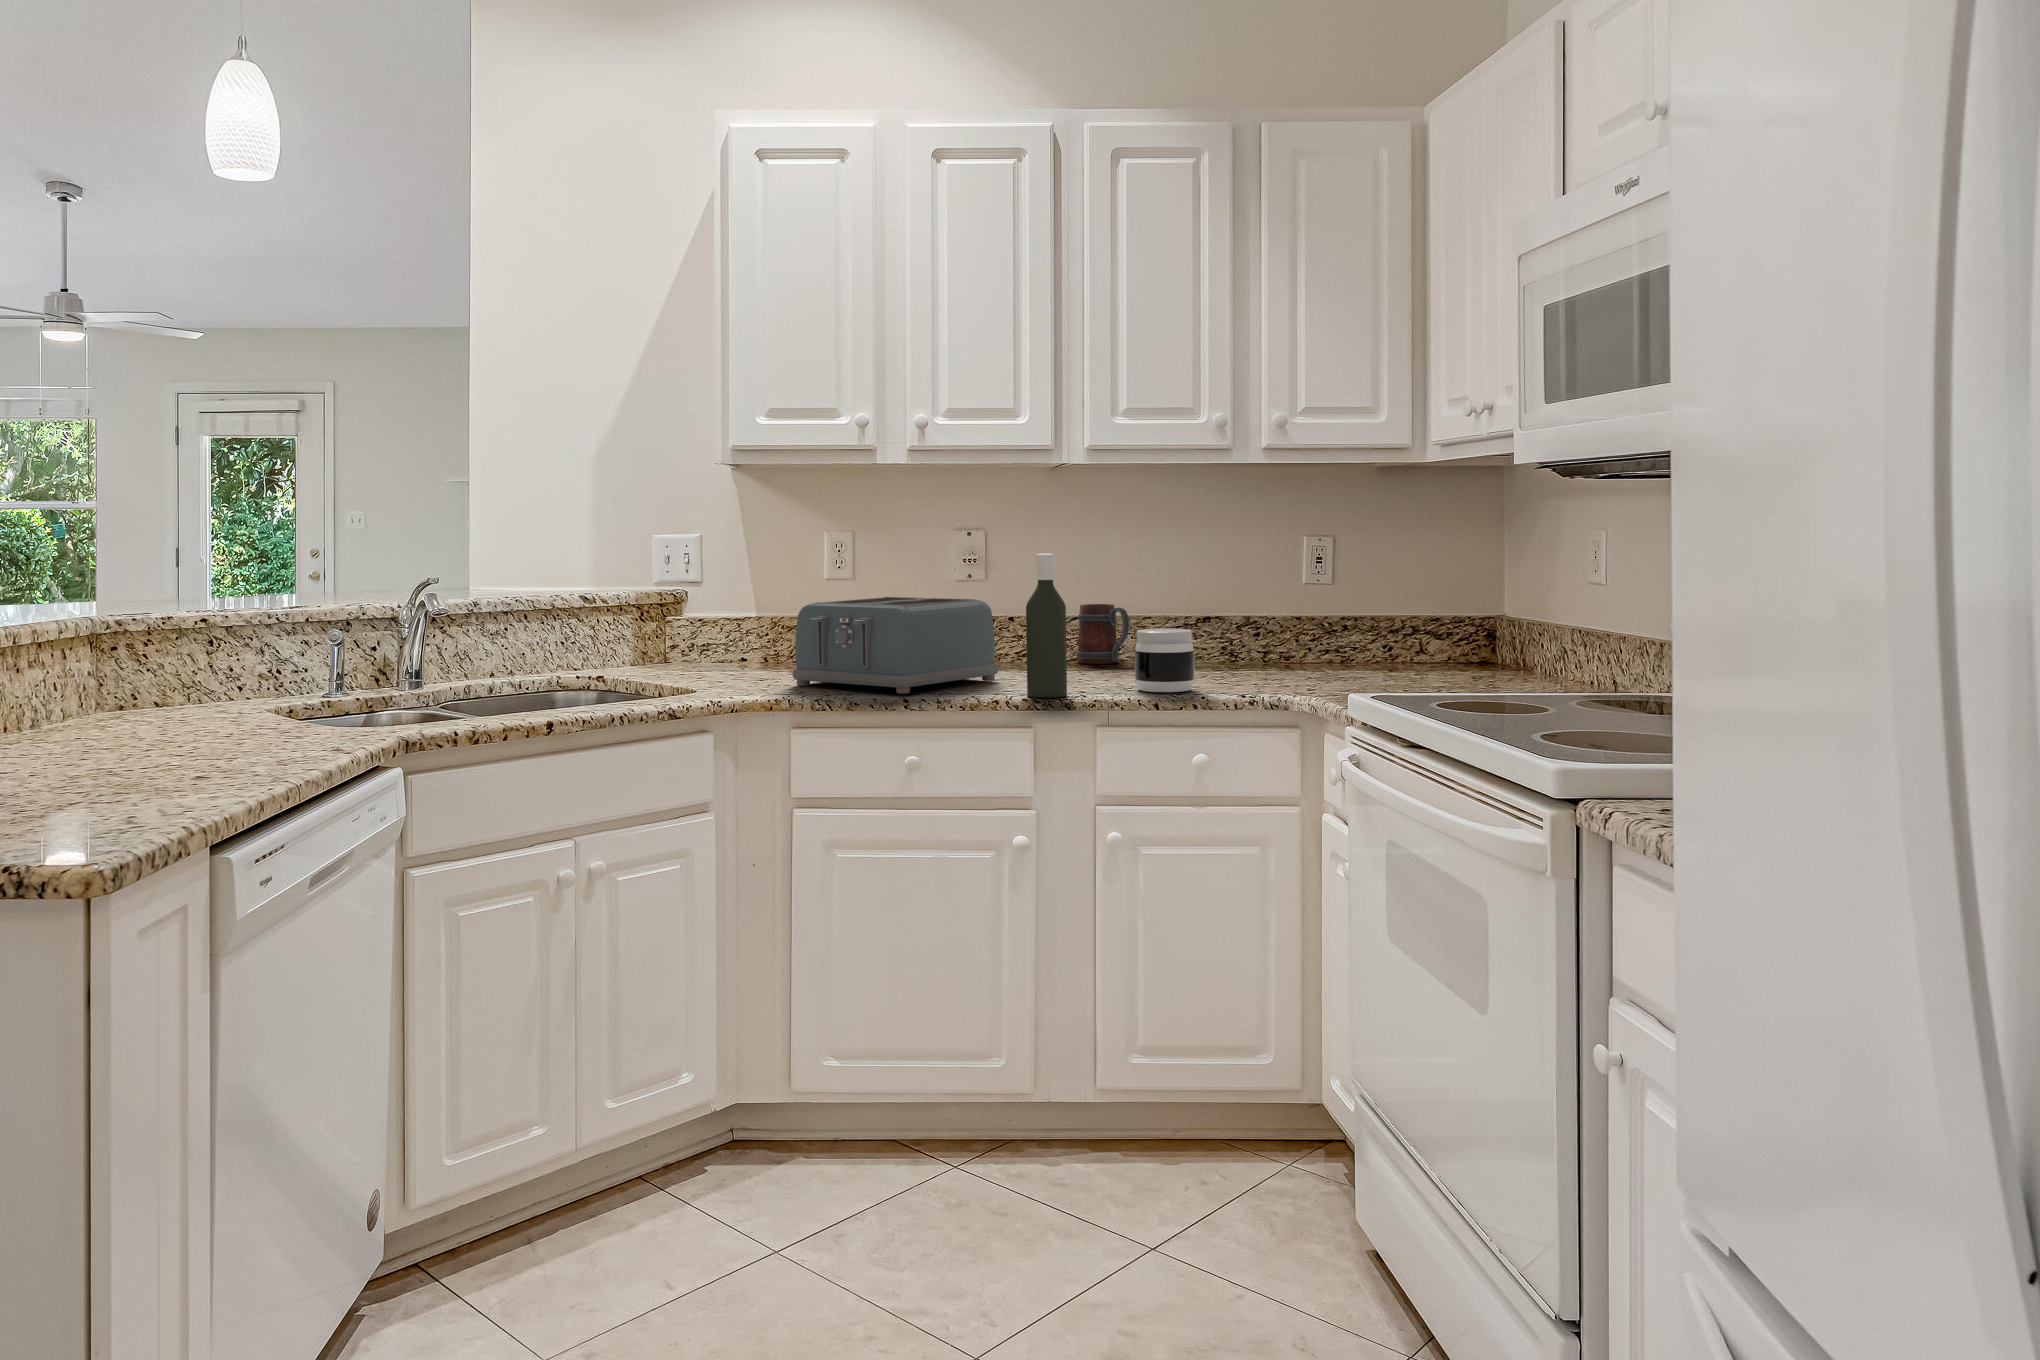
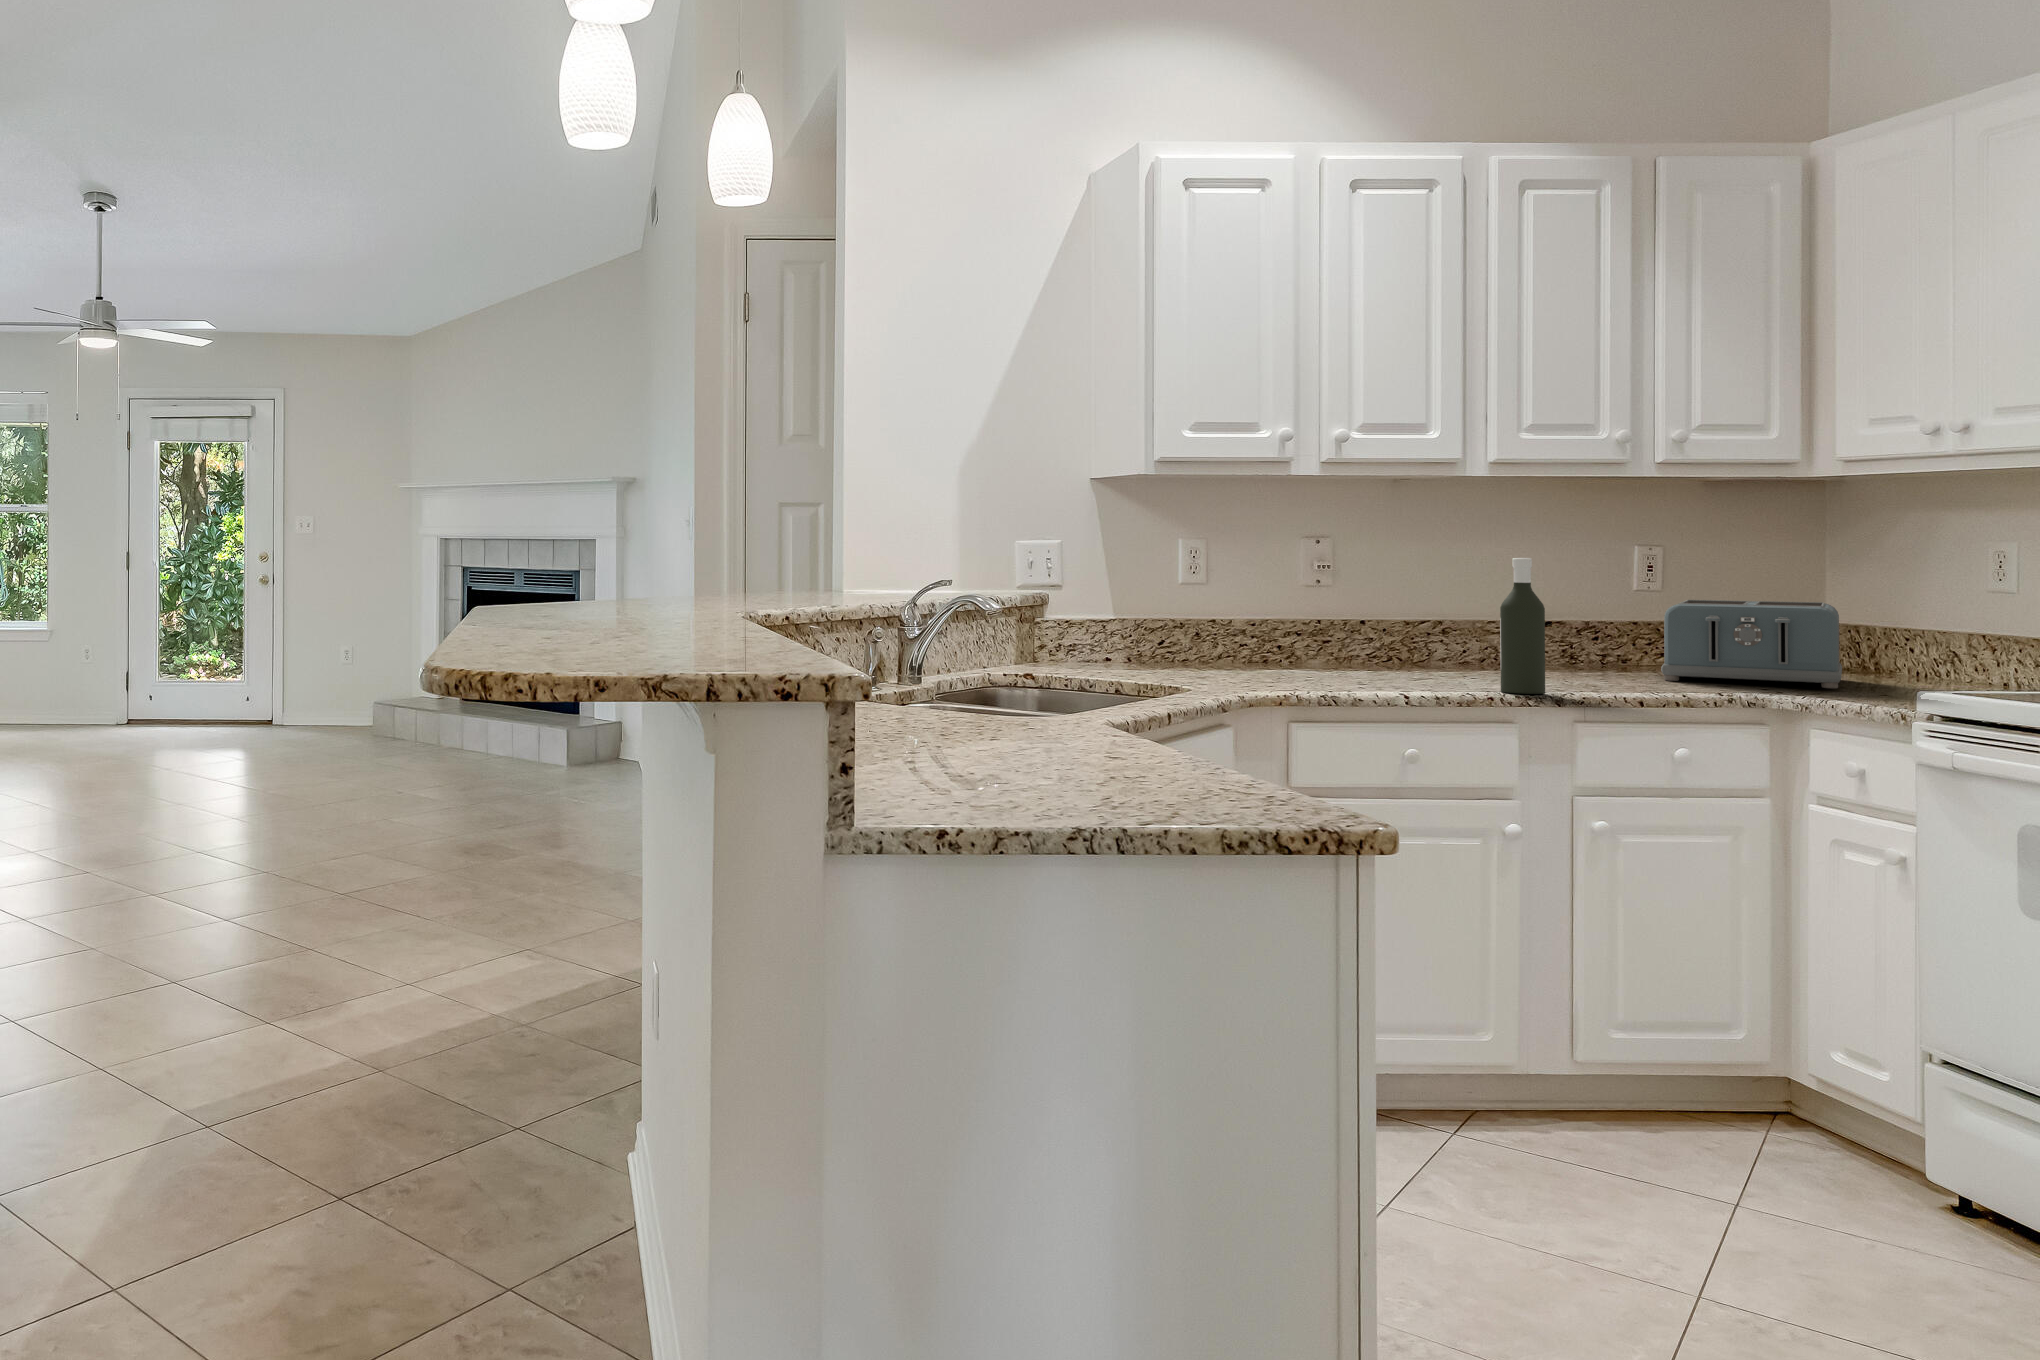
toaster: present [792,597,999,694] -> present [1661,600,1842,688]
mug: present [1077,604,1129,664] -> none [1426,610,1491,666]
jar: present [1135,628,1195,692] -> none [1583,631,1651,691]

